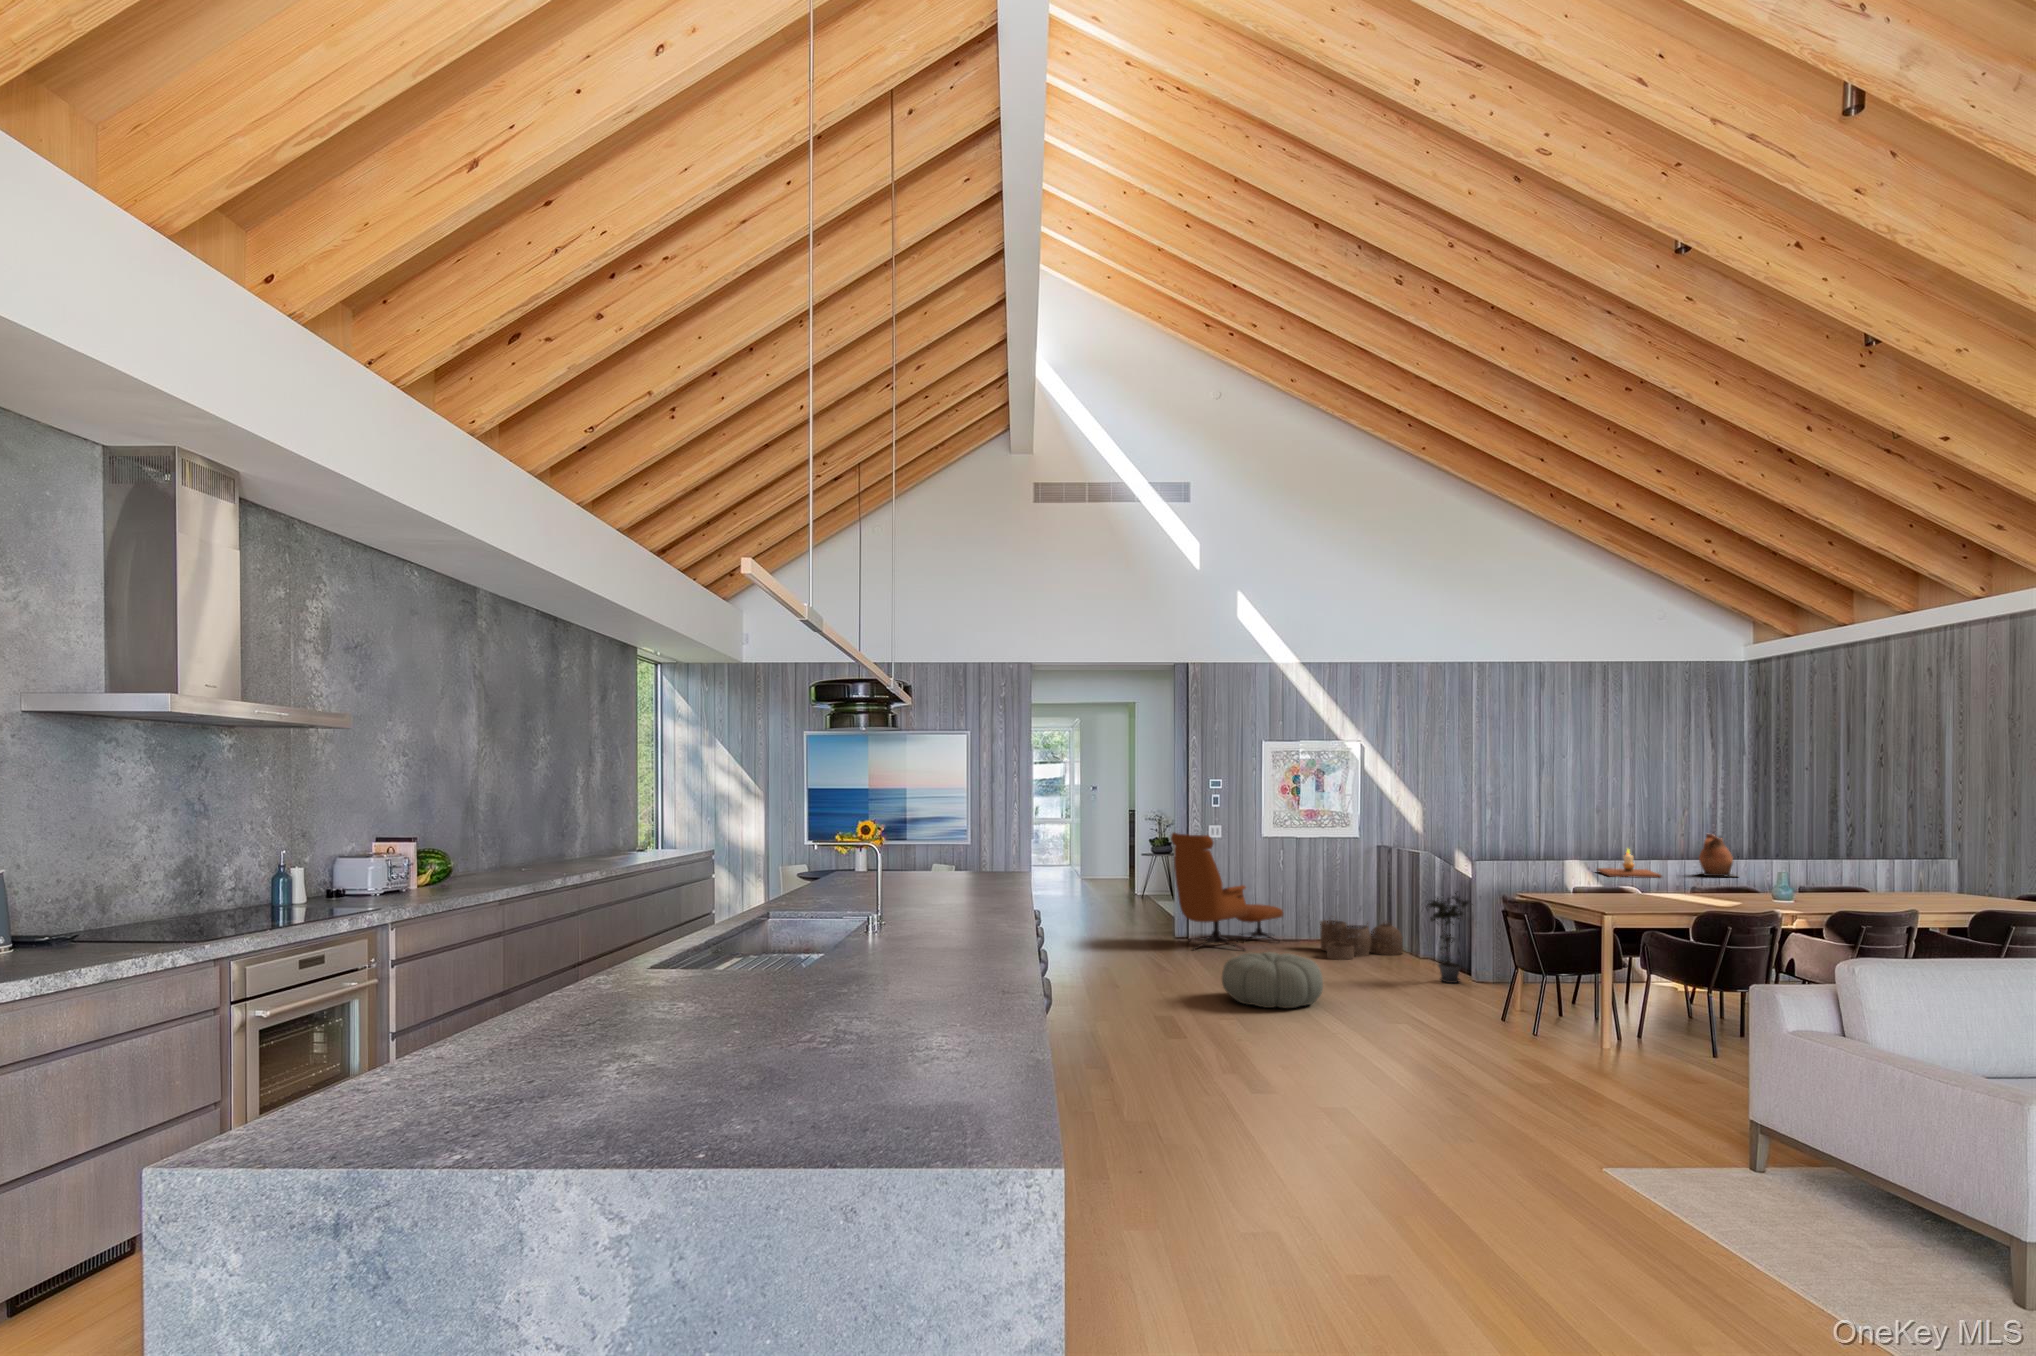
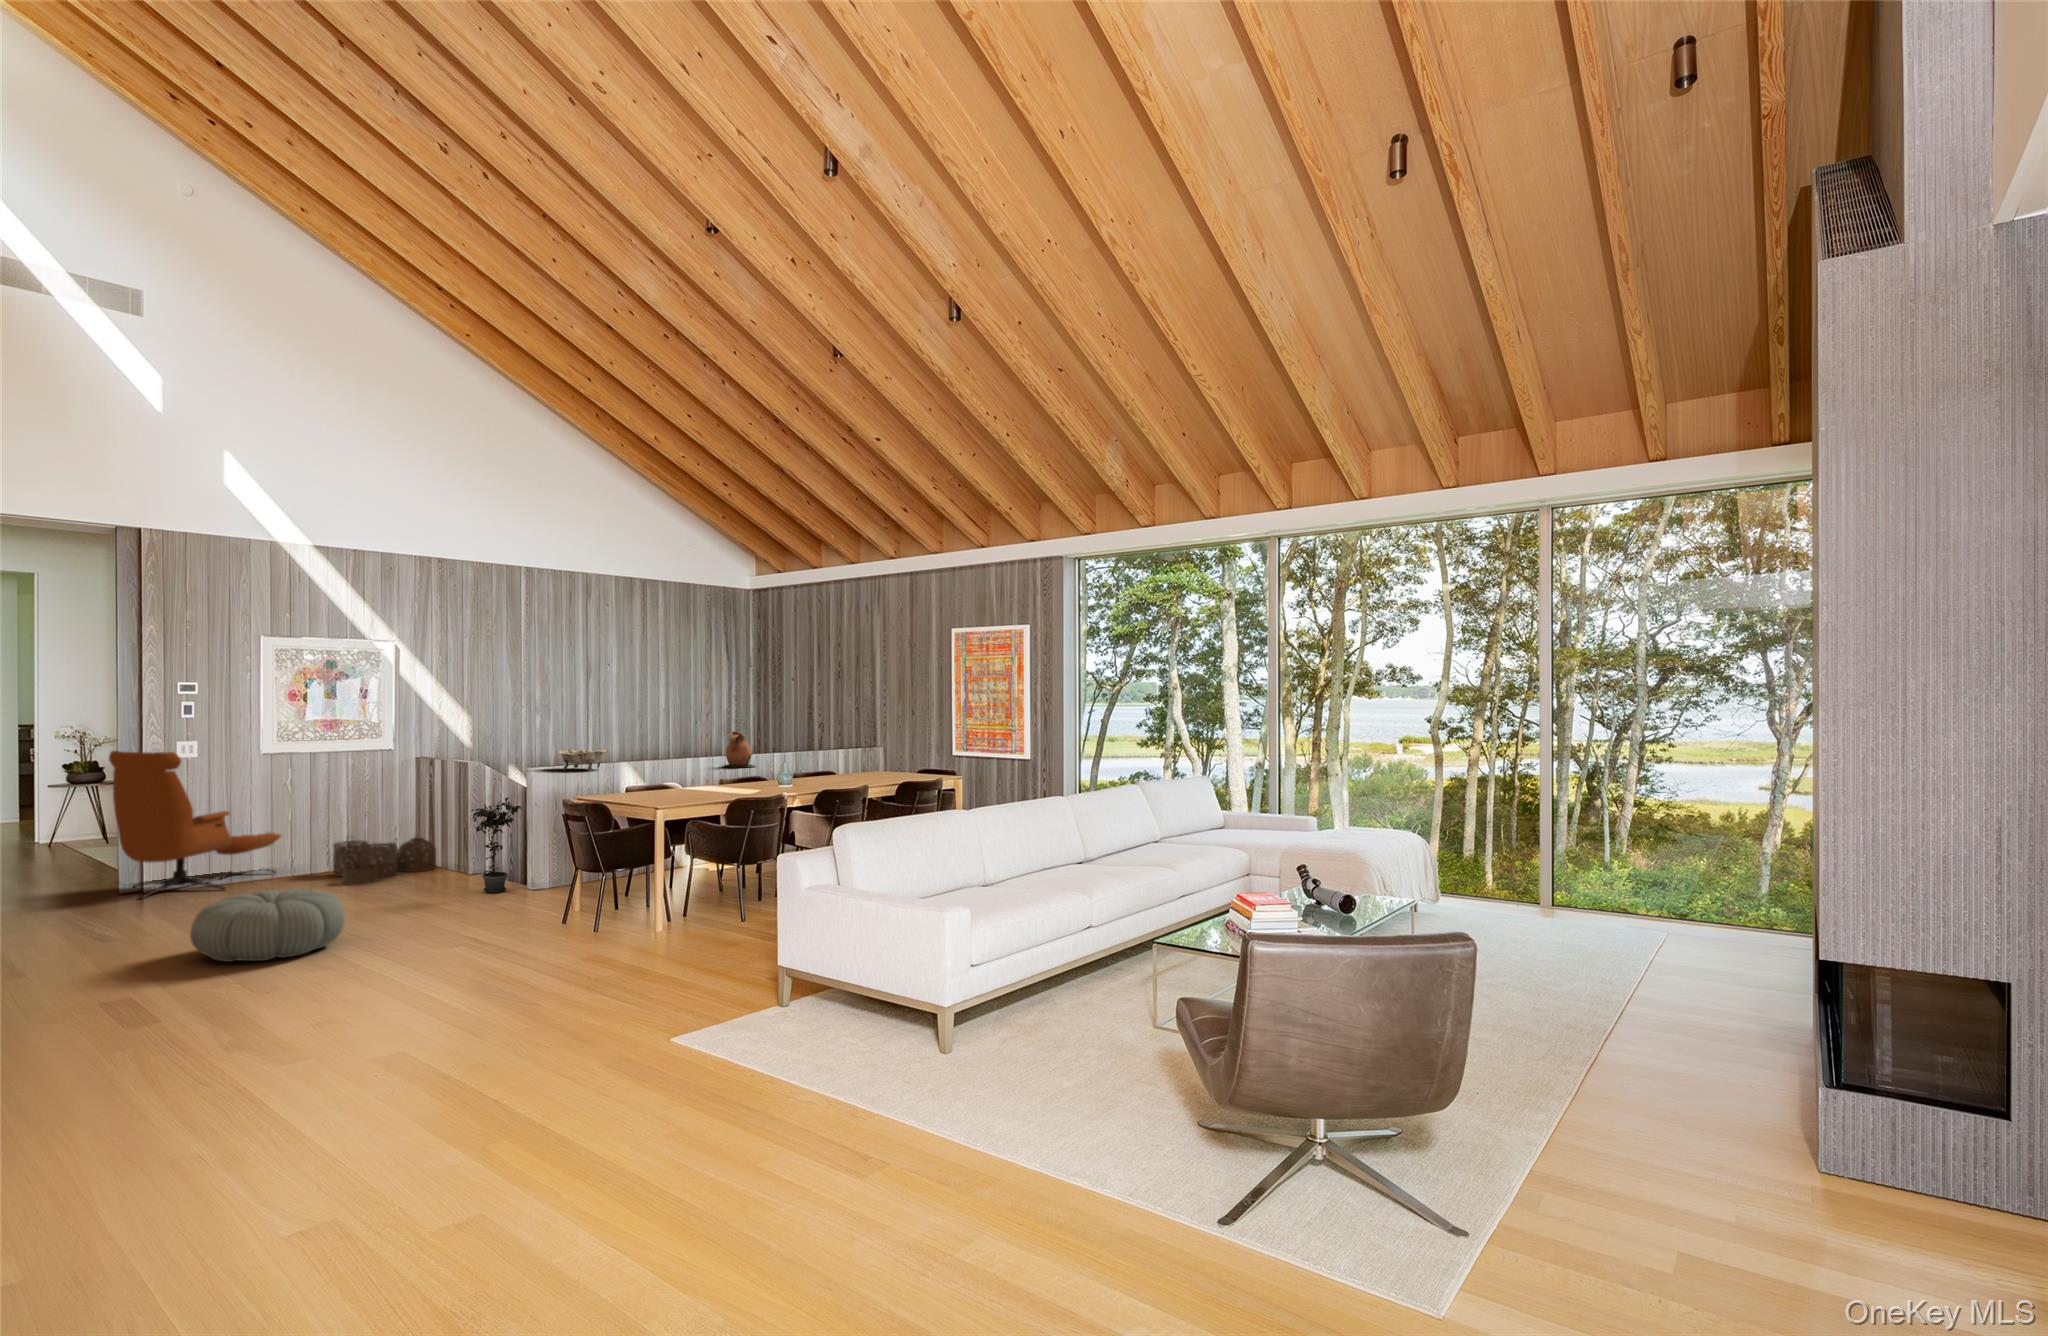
decorative bowl: none [1506,847,1564,870] -> present [556,749,611,771]
candle: present [1597,849,1662,878] -> none [640,746,698,773]

